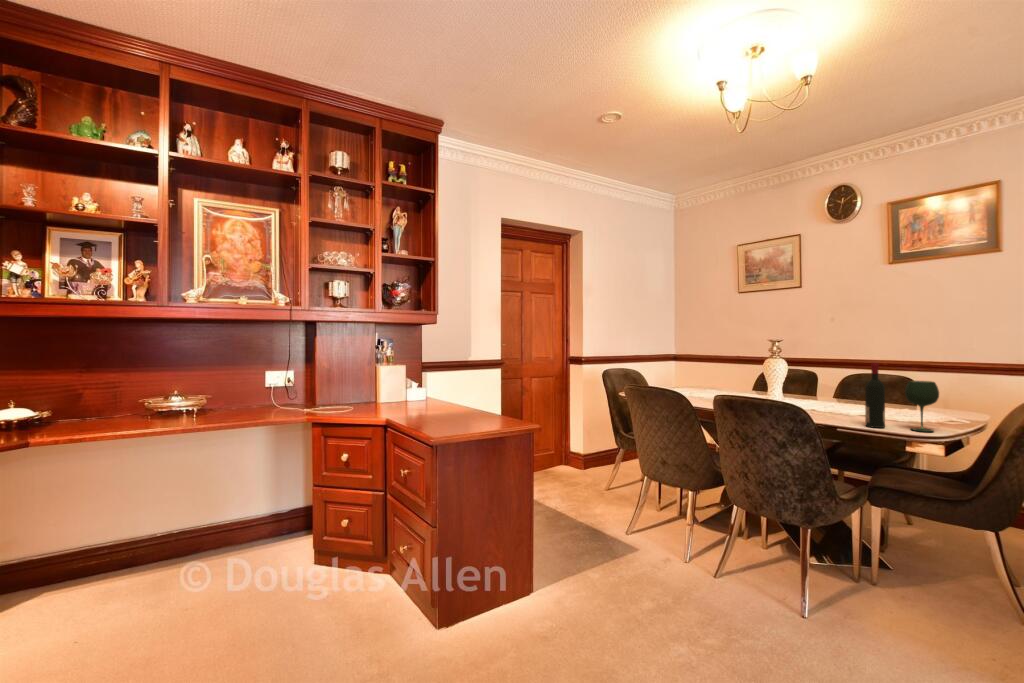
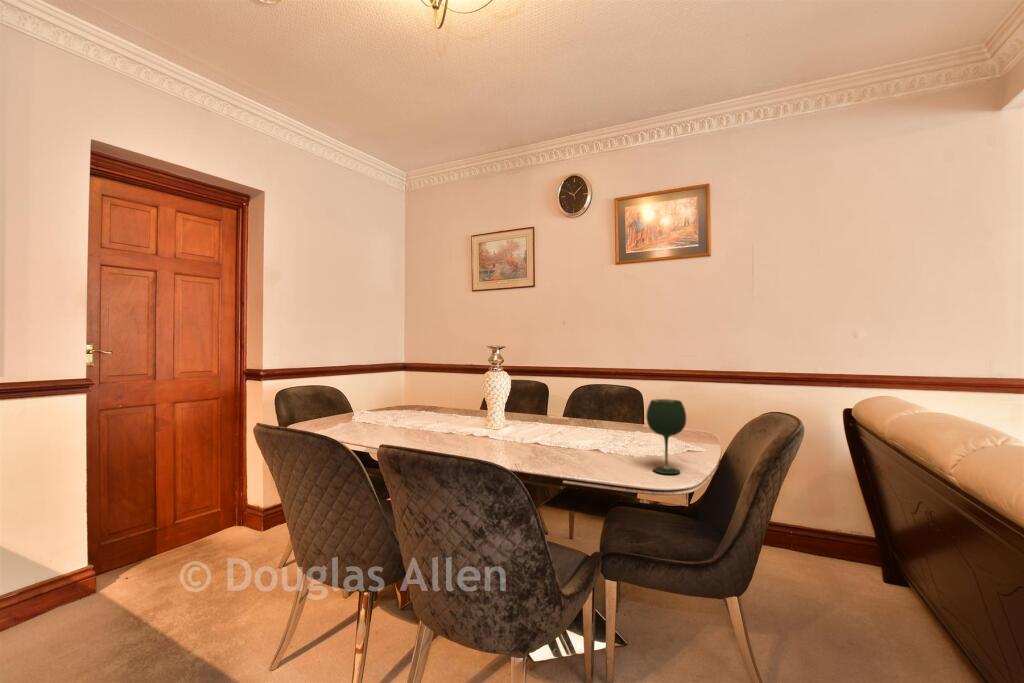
wine bottle: present [865,363,885,428] -> none [600,374,623,471]

